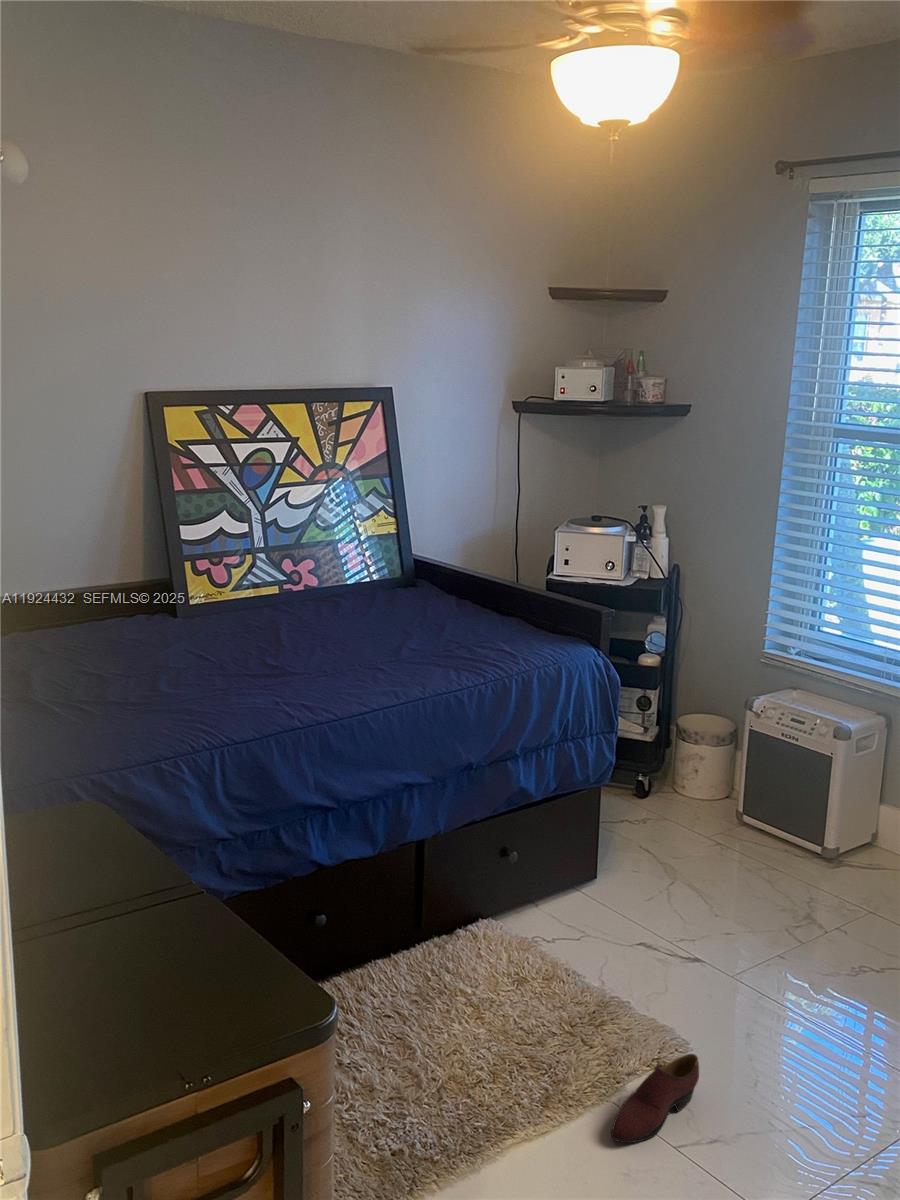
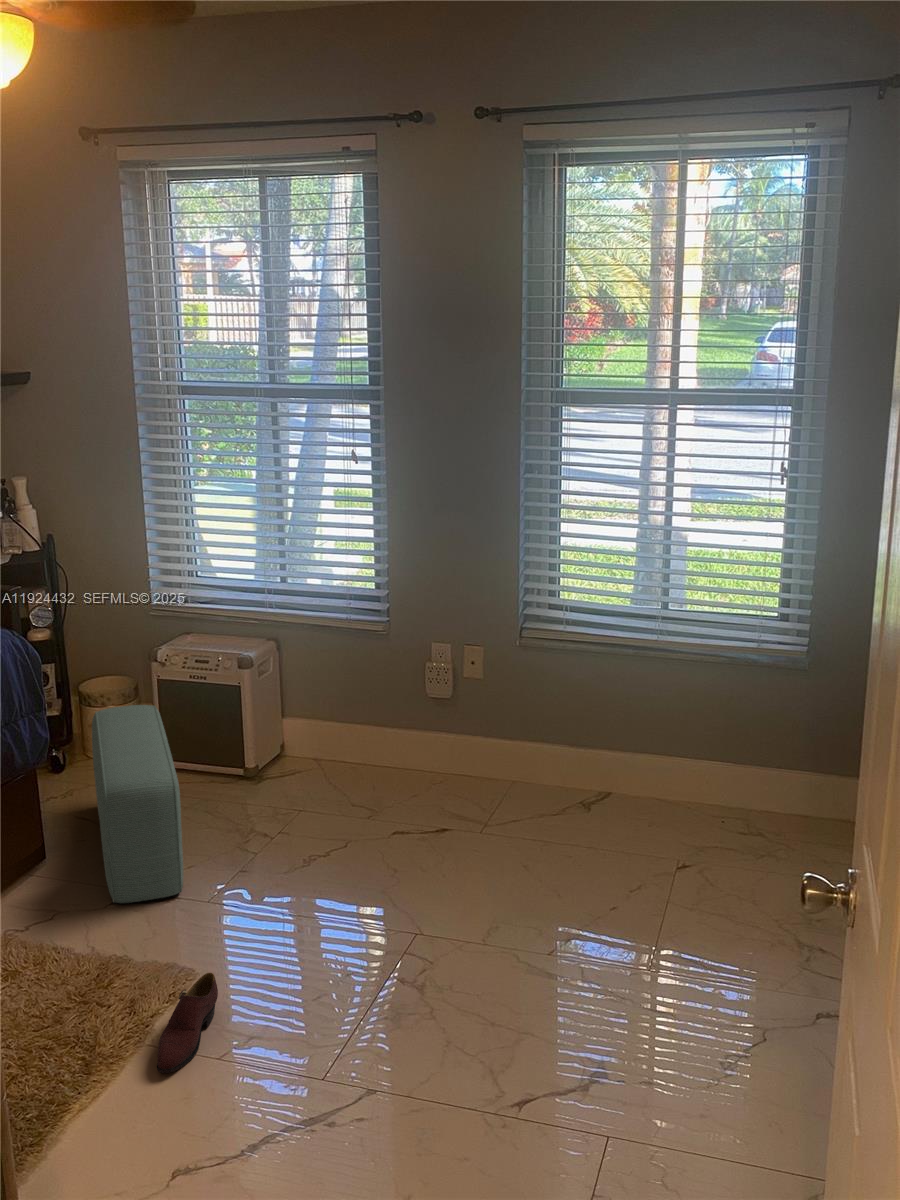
pouf: none [638,747,738,957] -> present [92,705,183,903]

